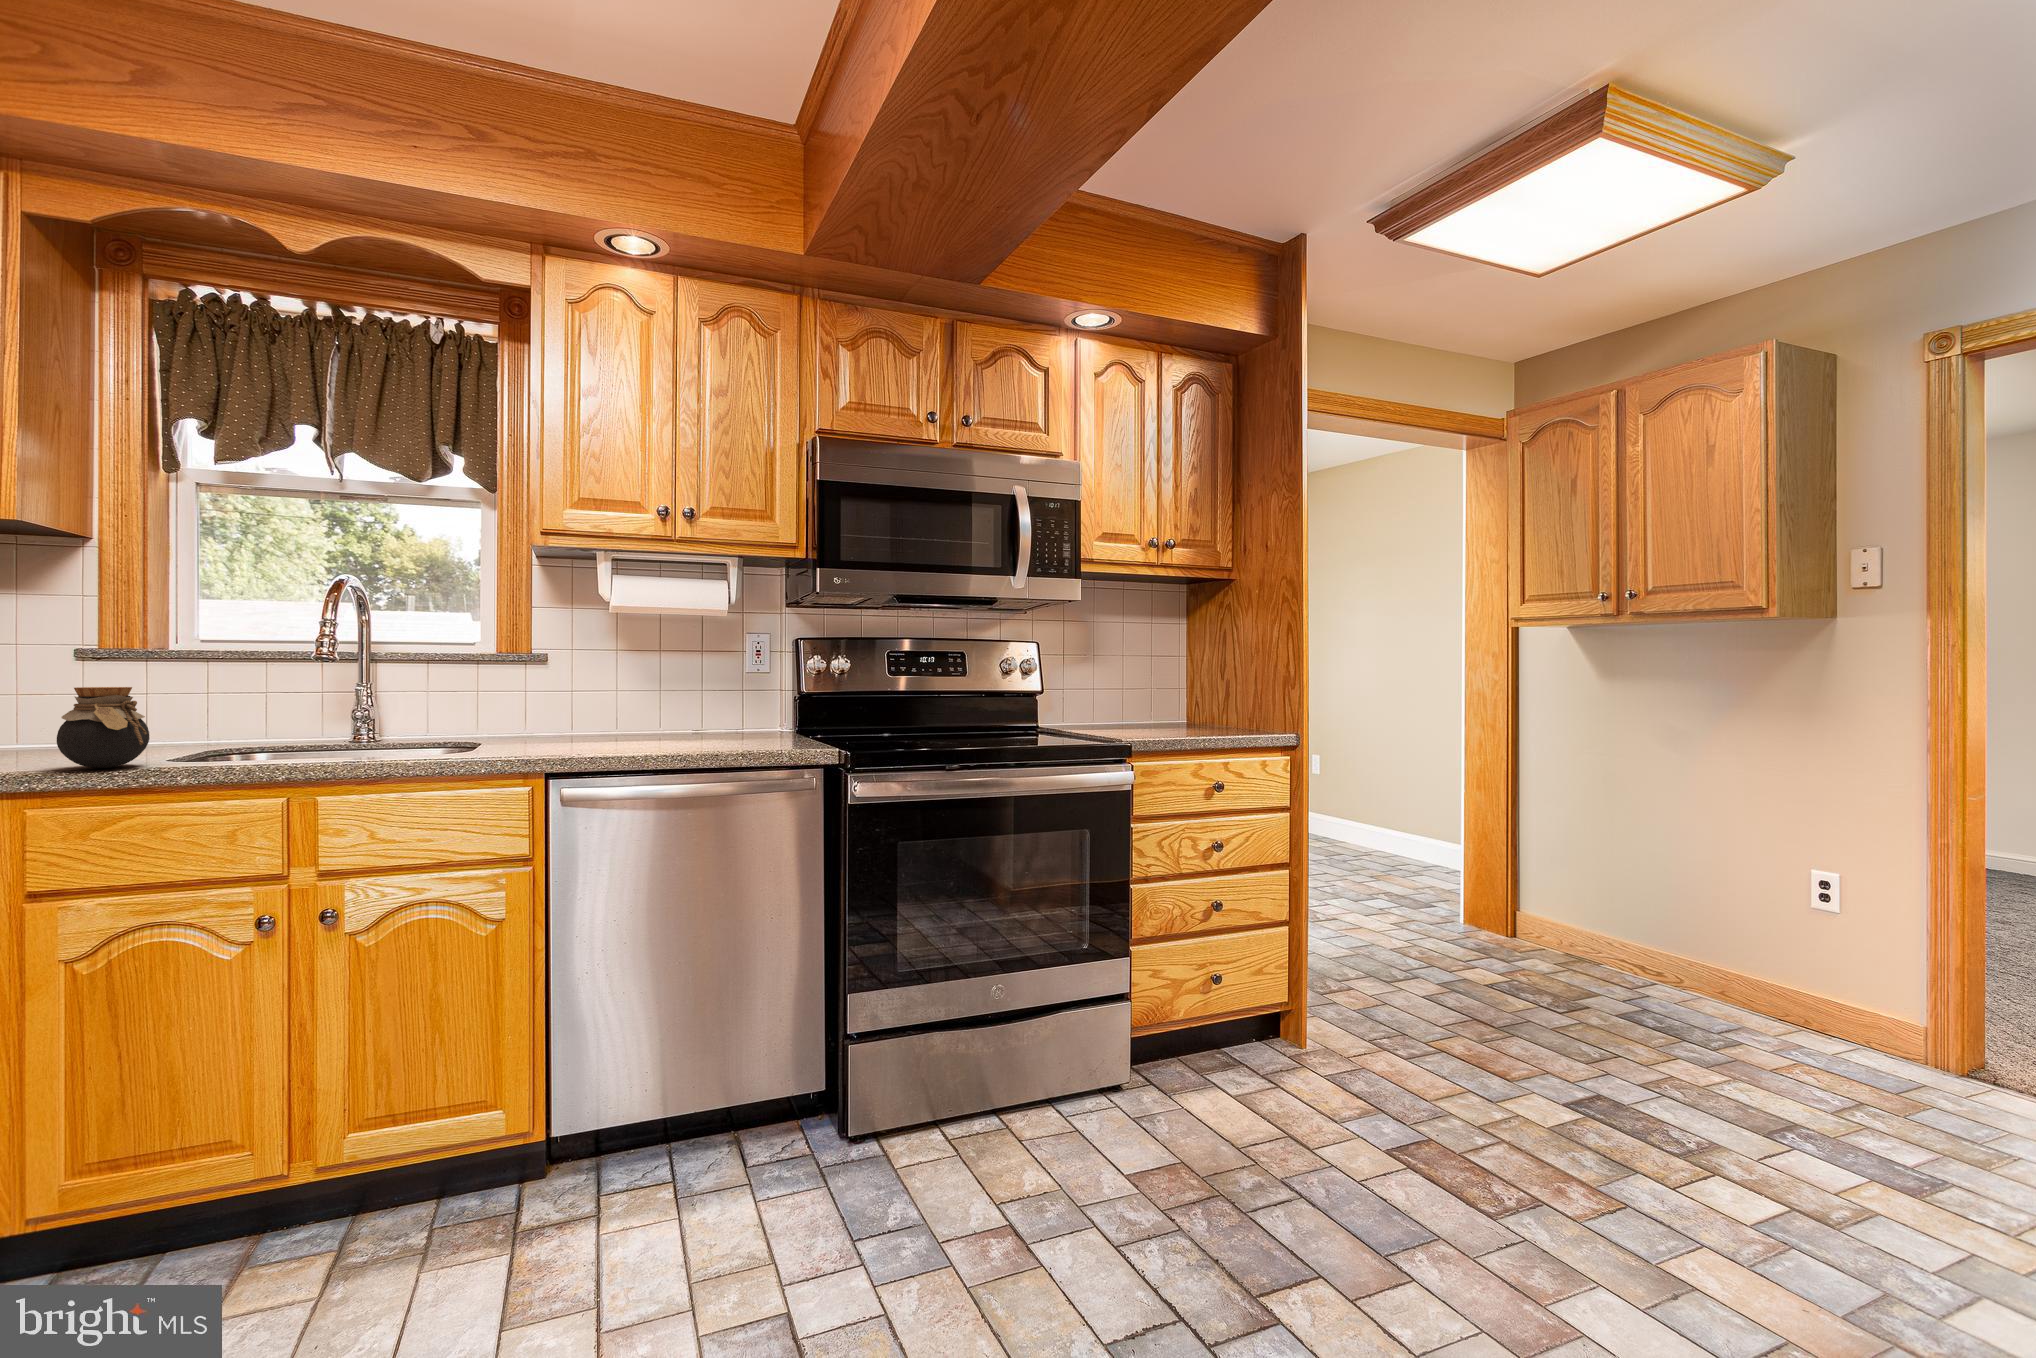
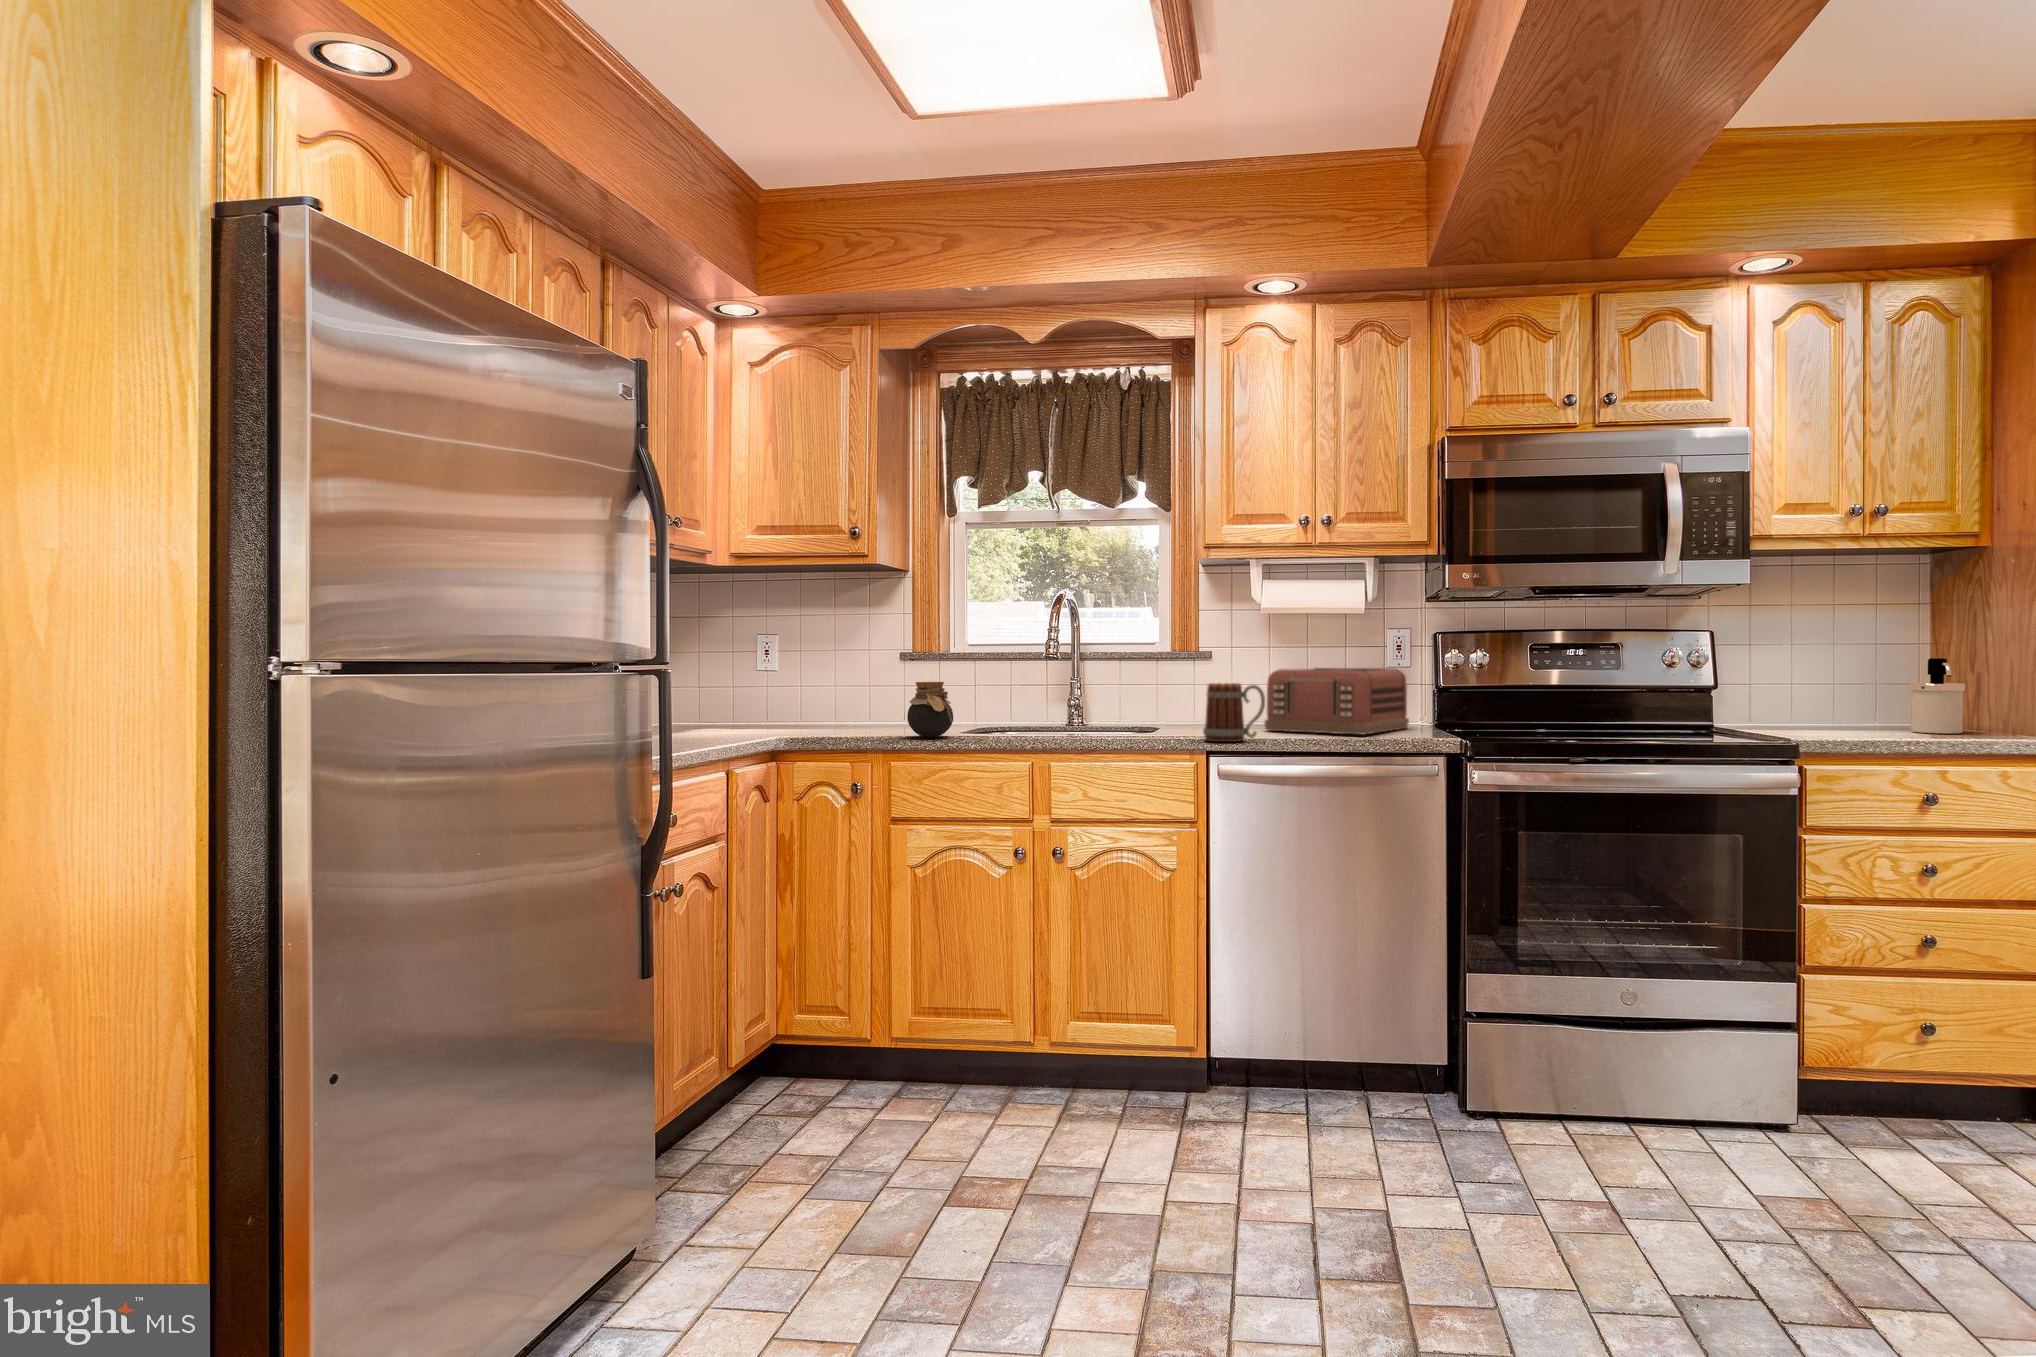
soap dispenser: none [1158,666,1194,725] -> present [1910,658,1965,734]
toaster: none [618,672,773,742] -> present [1265,668,1409,735]
mug: none [543,687,622,757] -> present [1203,683,1265,742]

